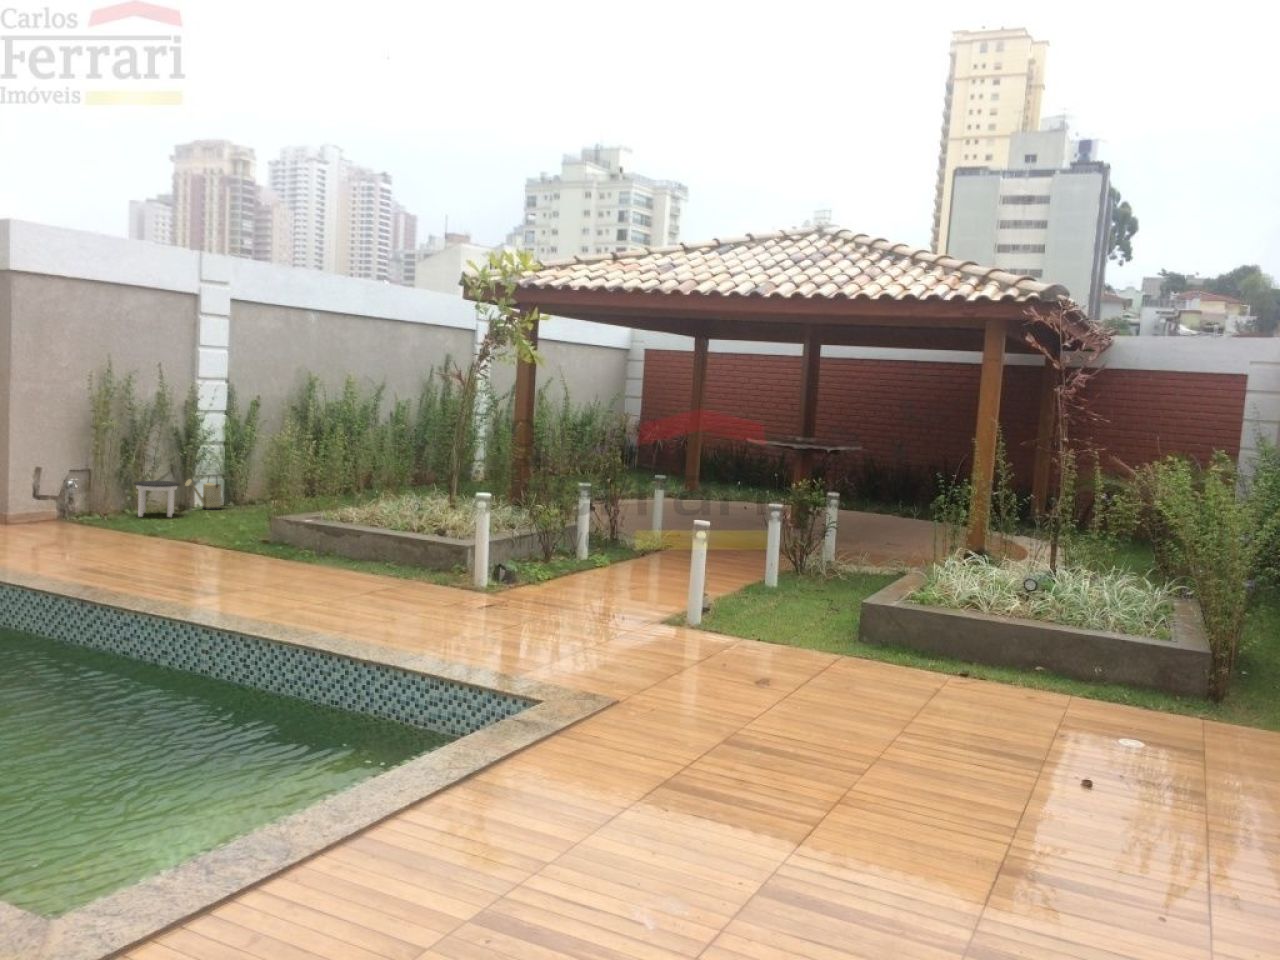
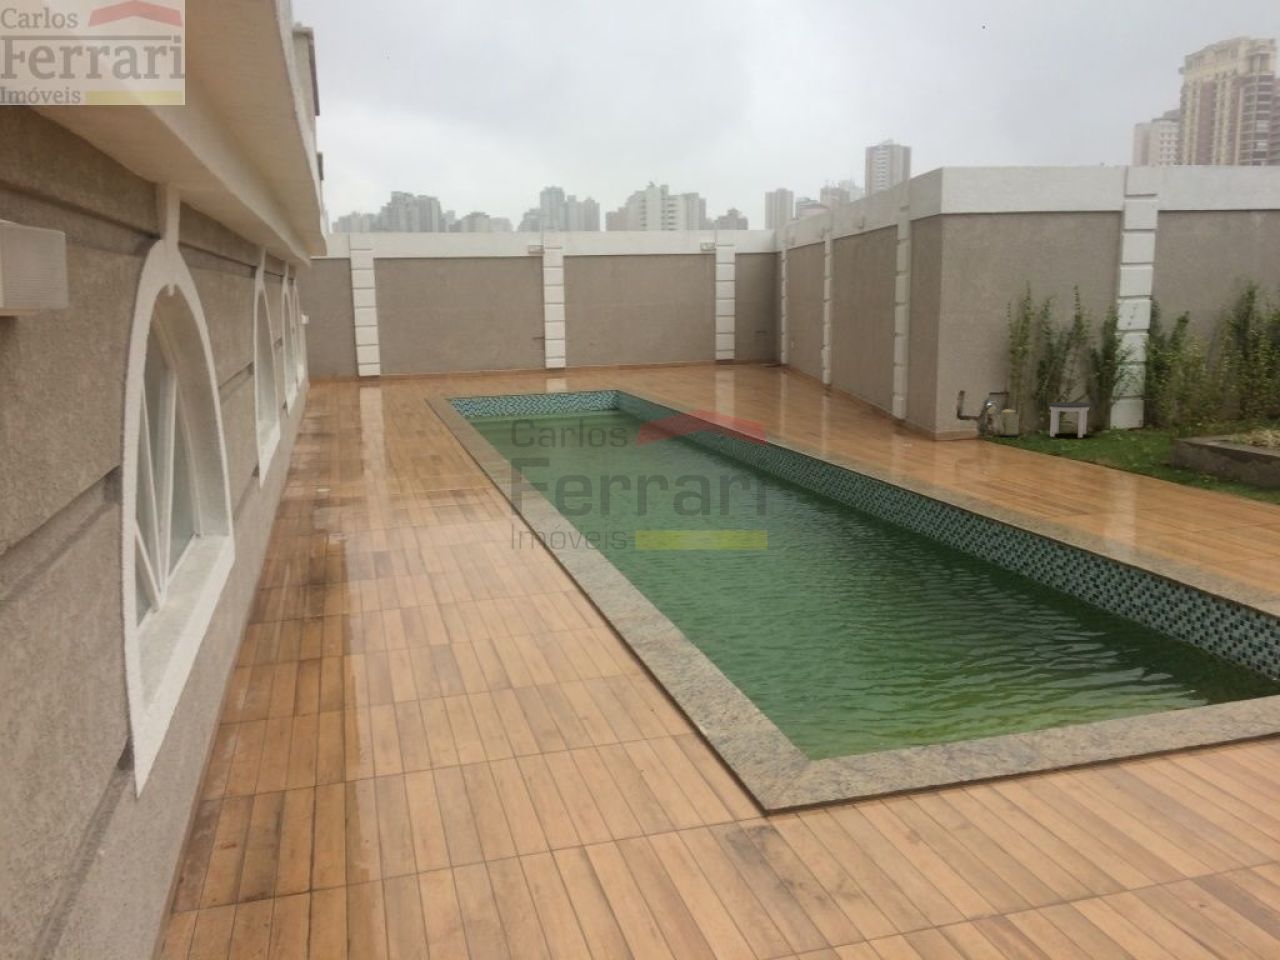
watering can: present [185,476,221,510] -> present [988,407,1019,437]

